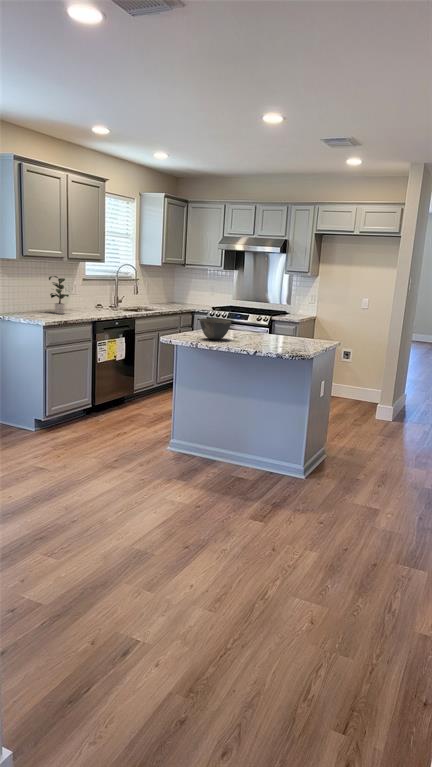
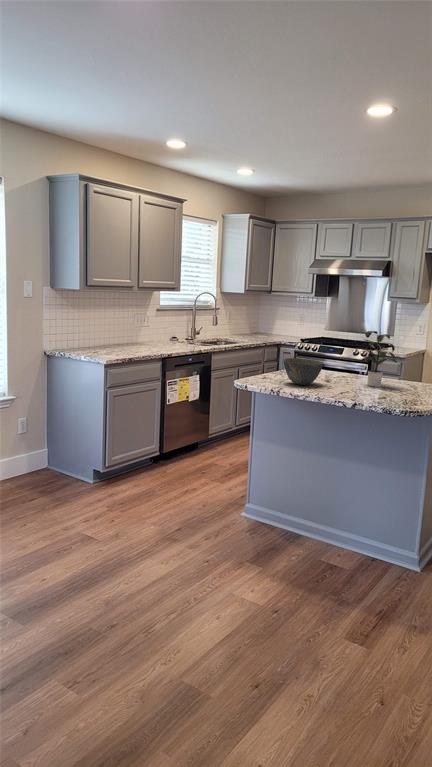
potted plant: present [49,276,69,314] -> present [361,331,397,387]

